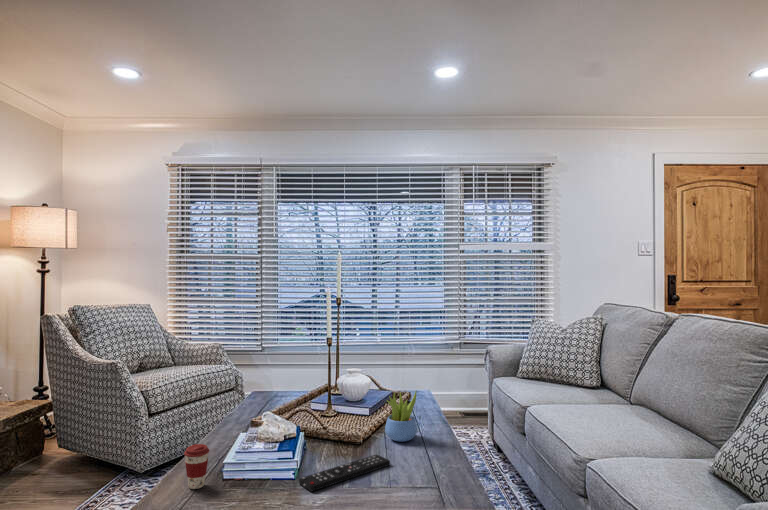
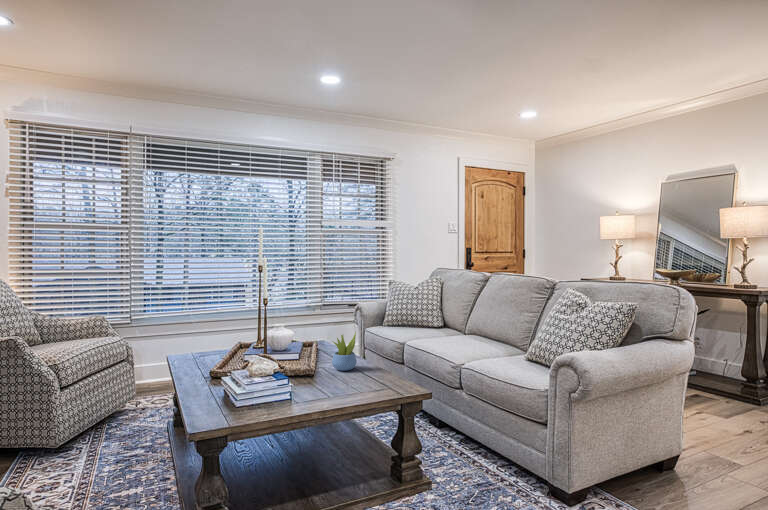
coffee cup: present [184,444,209,489] -> none [213,382,234,417]
remote control: present [299,455,390,492] -> none [303,378,355,404]

